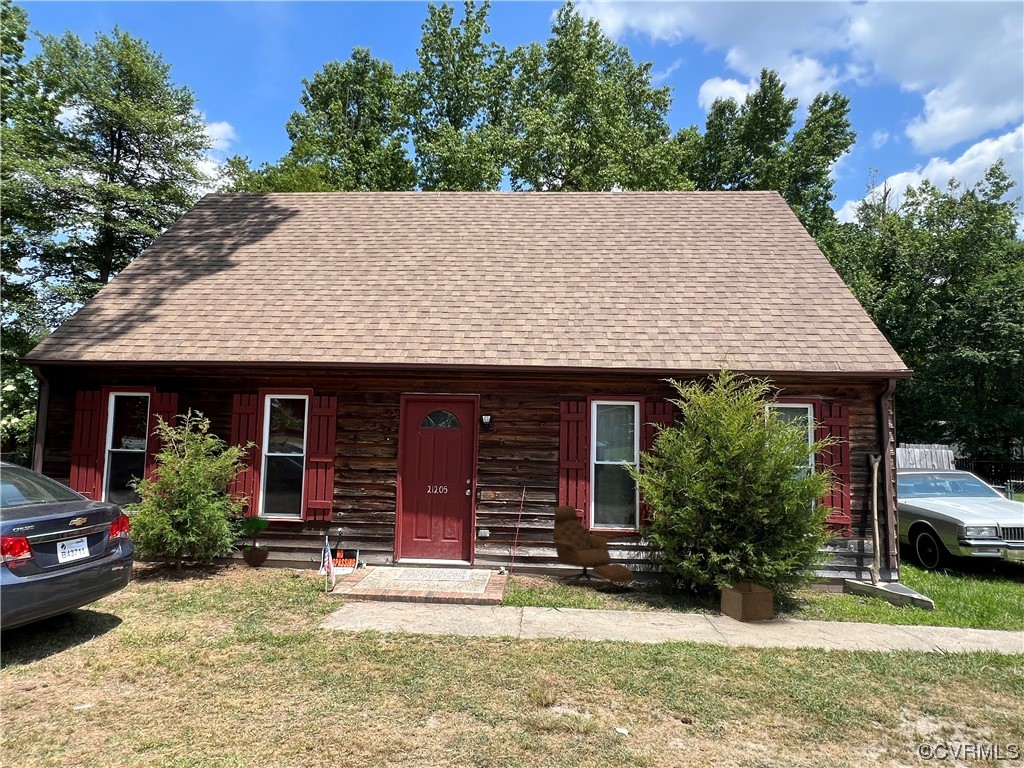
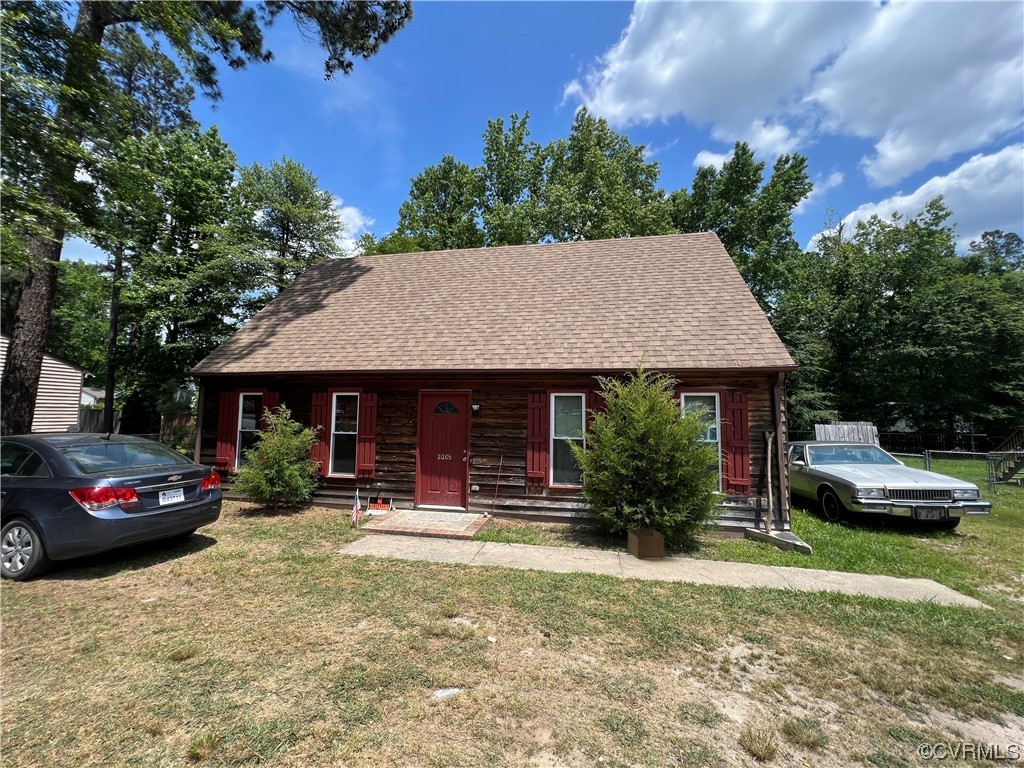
lounge chair: present [553,505,634,593] -> none [520,469,574,534]
potted tree: present [237,513,269,566] -> none [312,469,336,508]

